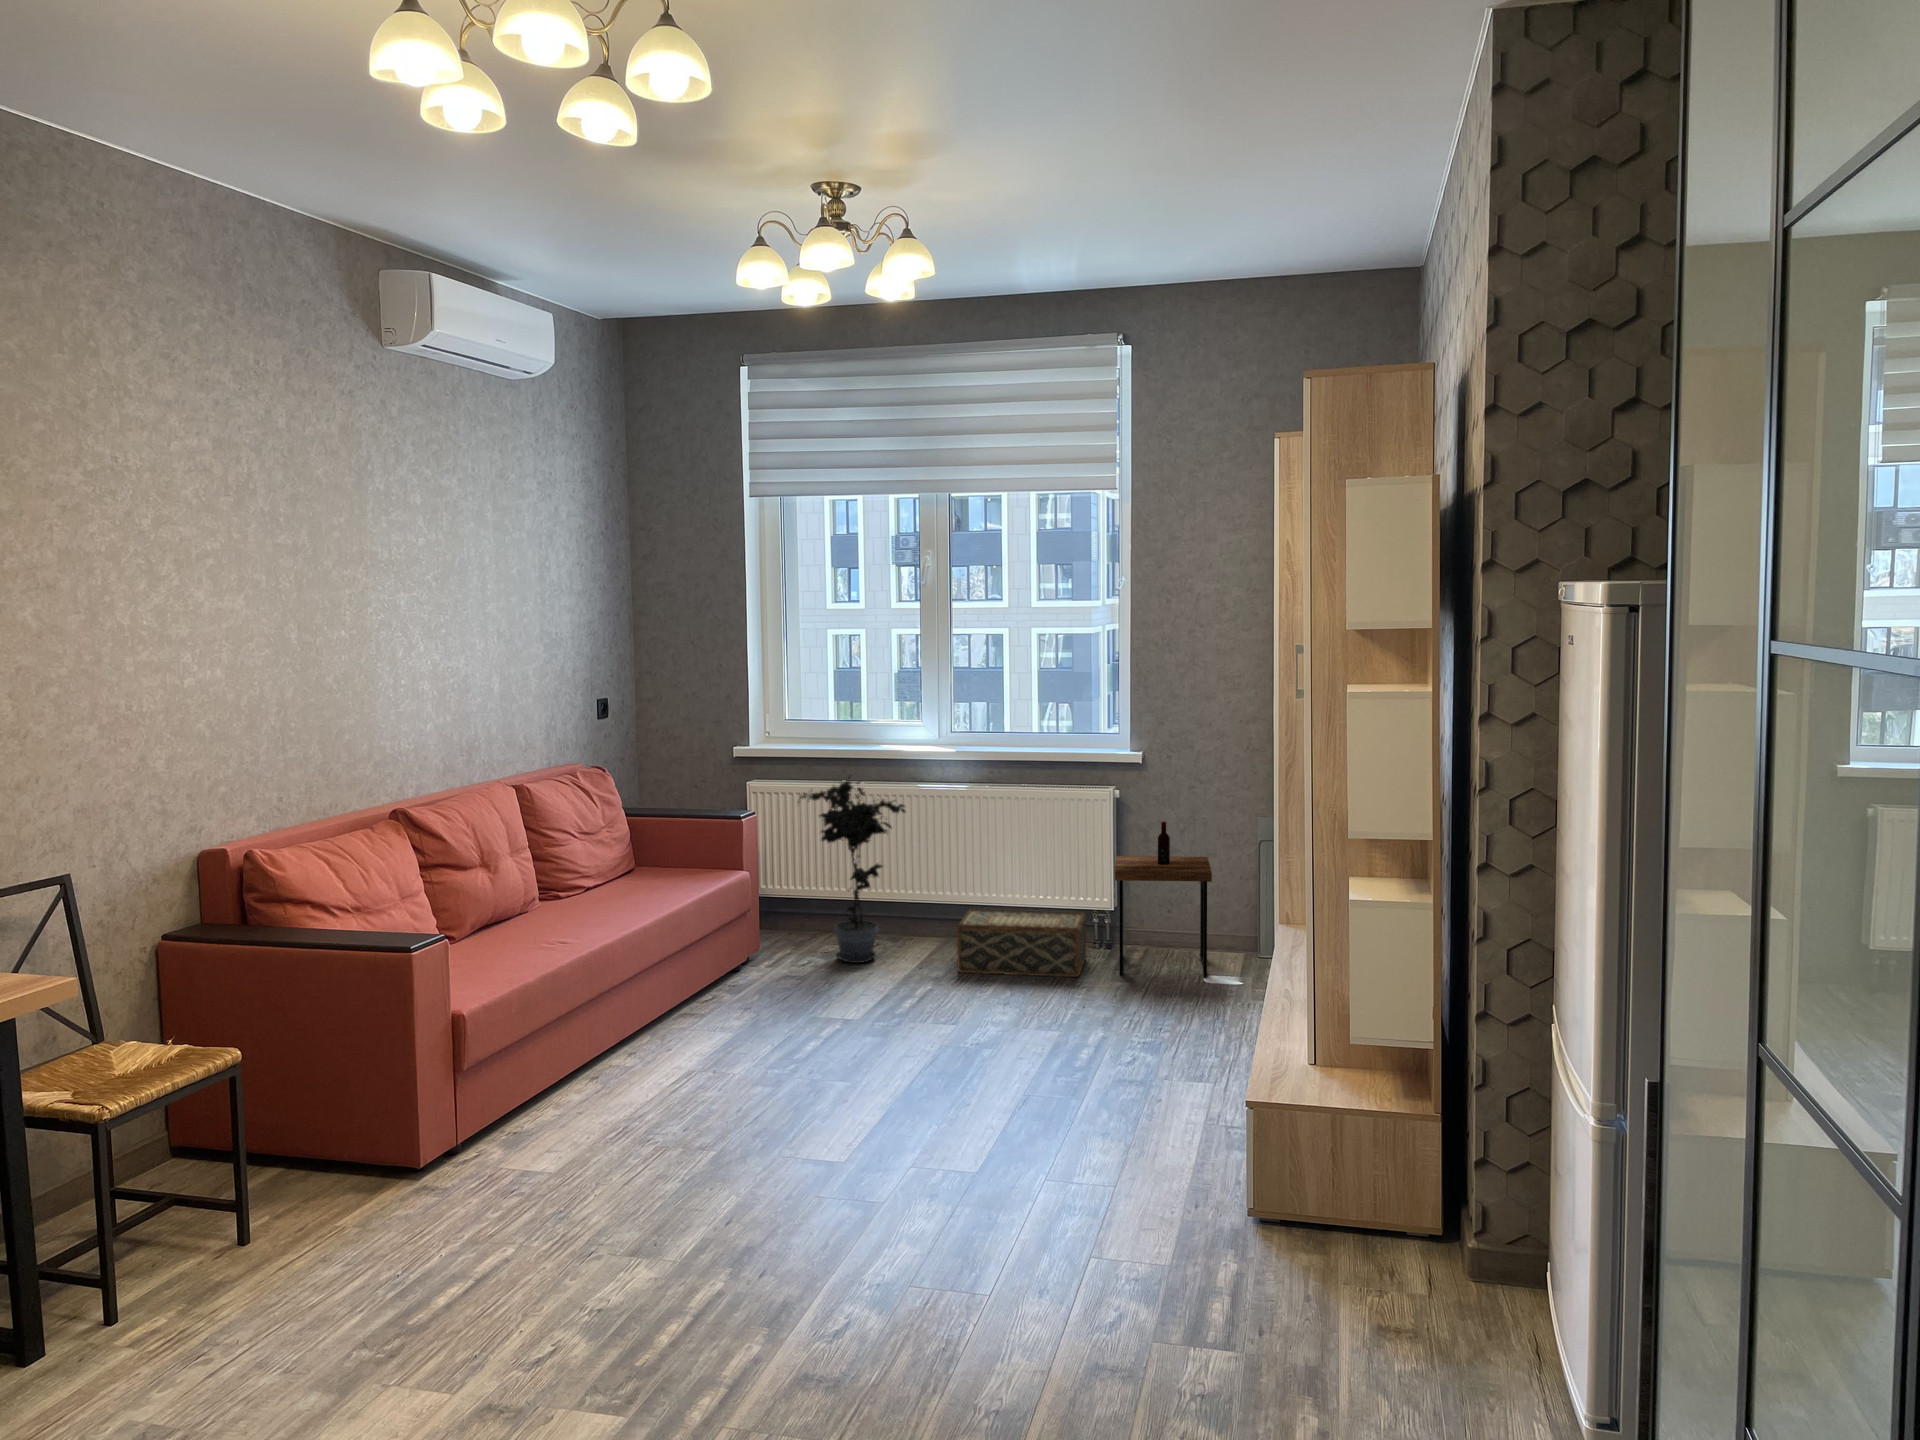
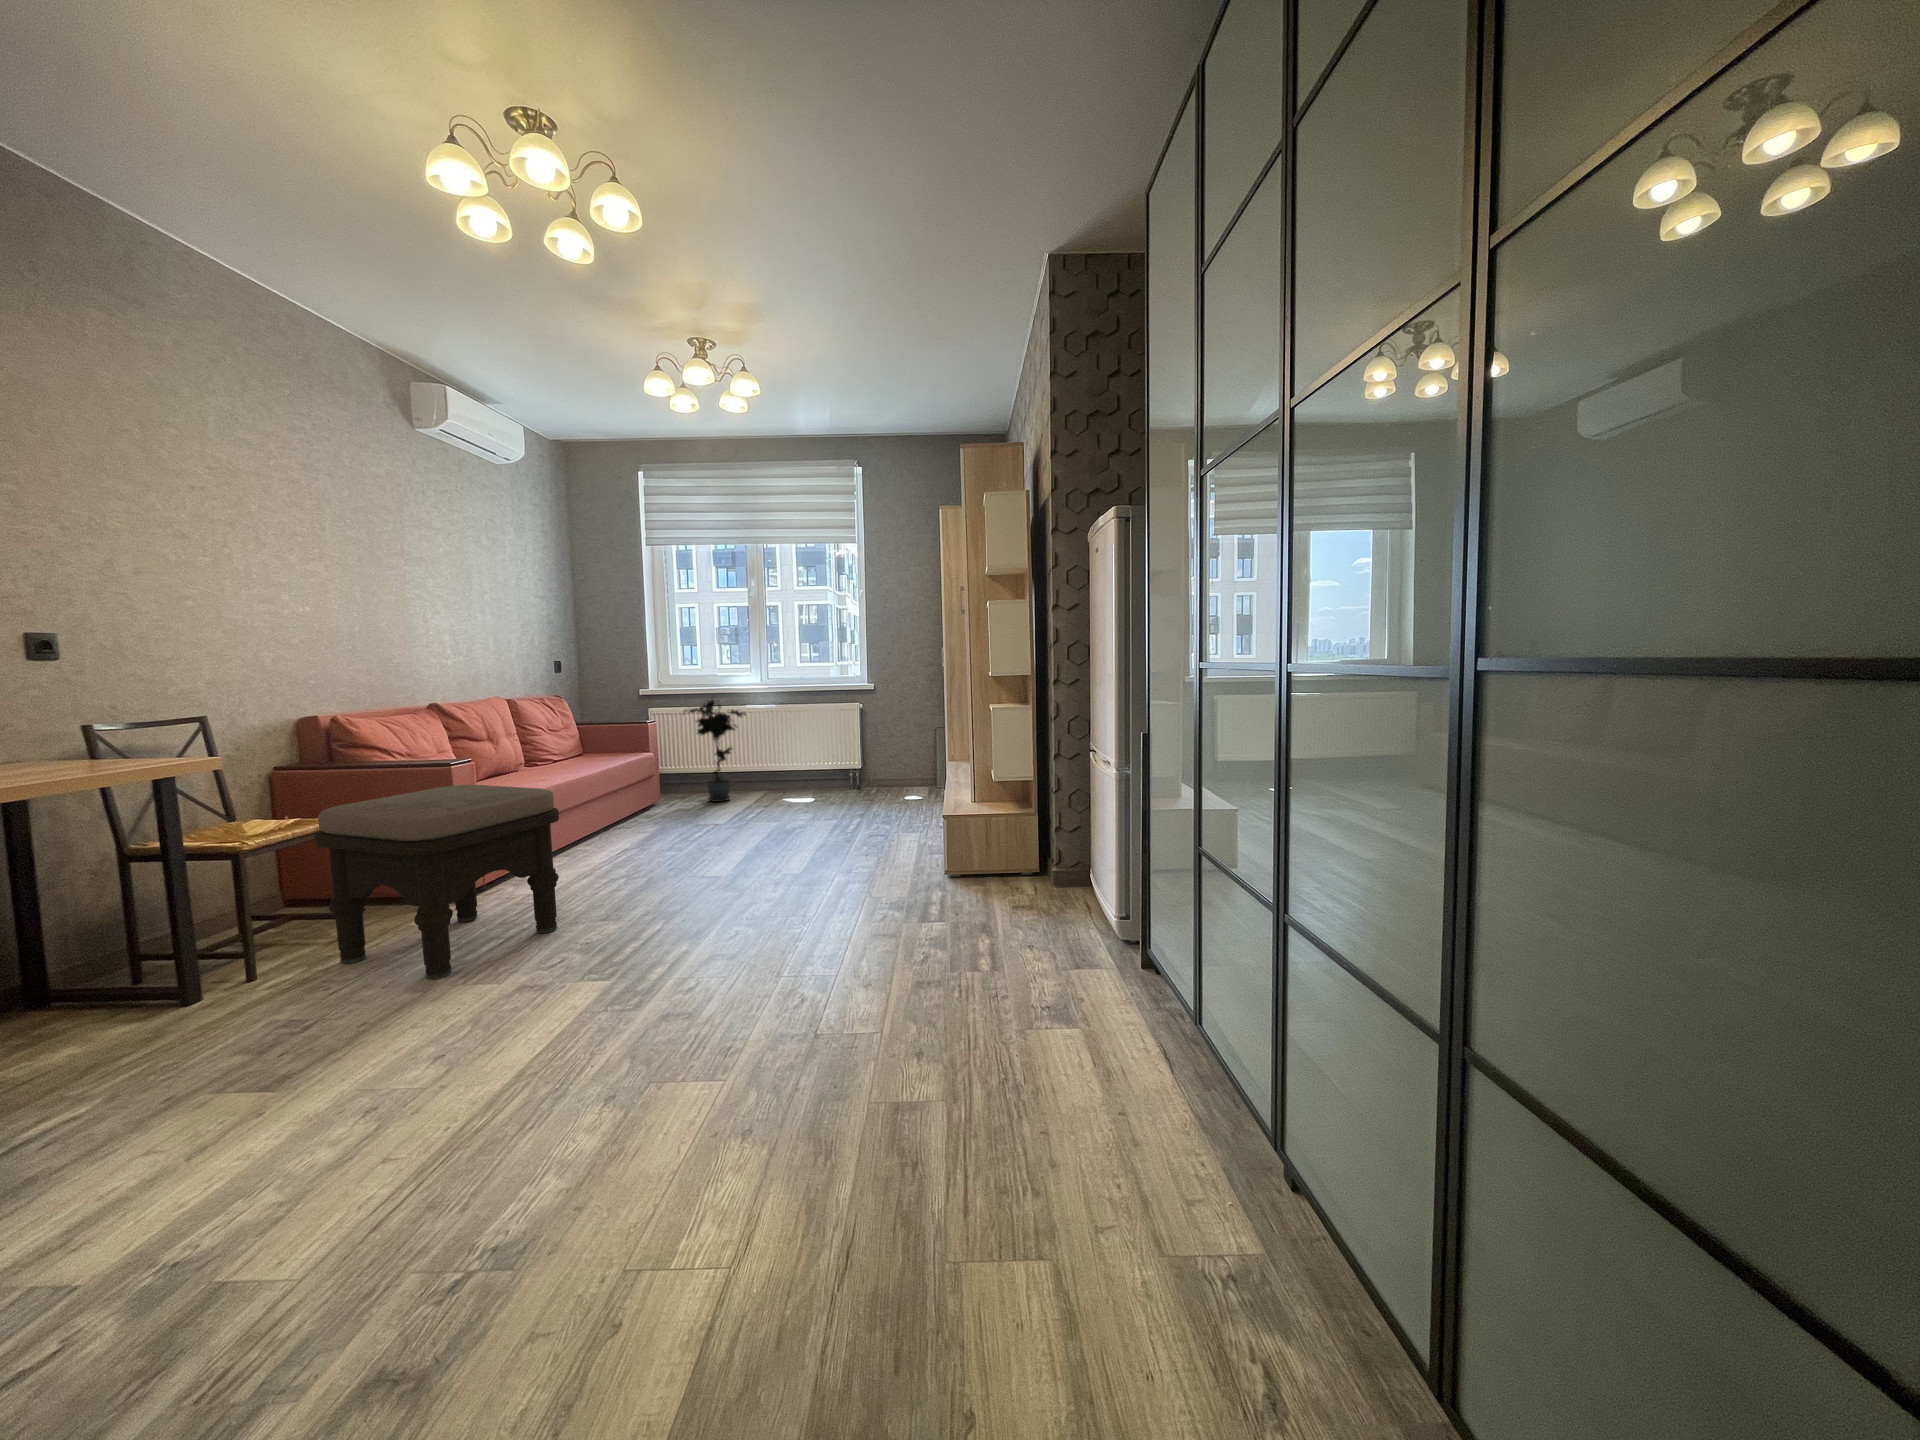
side table: present [1115,821,1212,977] -> none [861,717,912,798]
woven basket: present [957,909,1086,977] -> none [777,768,847,802]
ottoman: none [212,998,567,1359] -> present [315,785,559,980]

